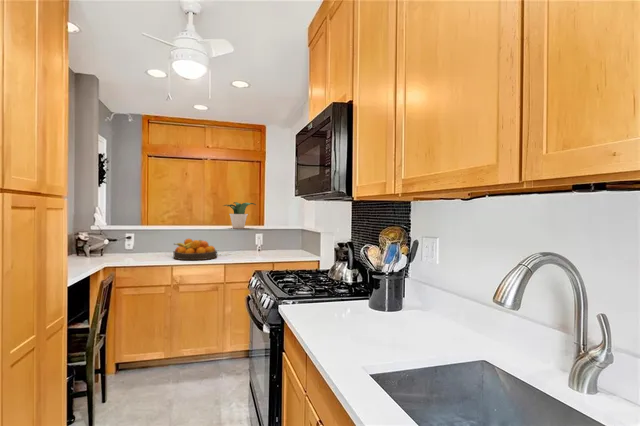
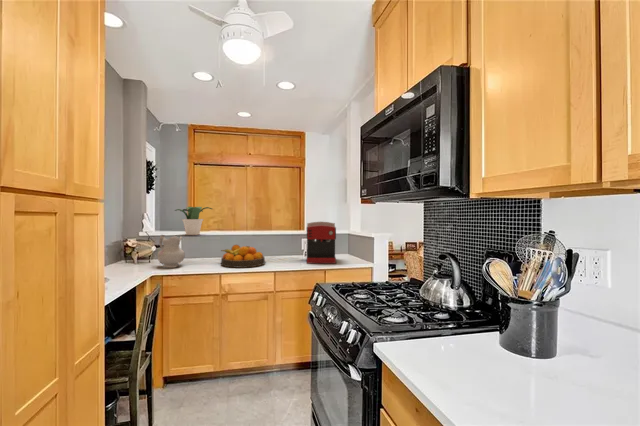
potted plant: present [224,202,256,228] -> present [175,207,212,235]
coffee maker: none [258,217,287,257] -> present [307,222,336,263]
ceramic pitcher: none [110,228,137,260] -> present [158,235,185,268]

